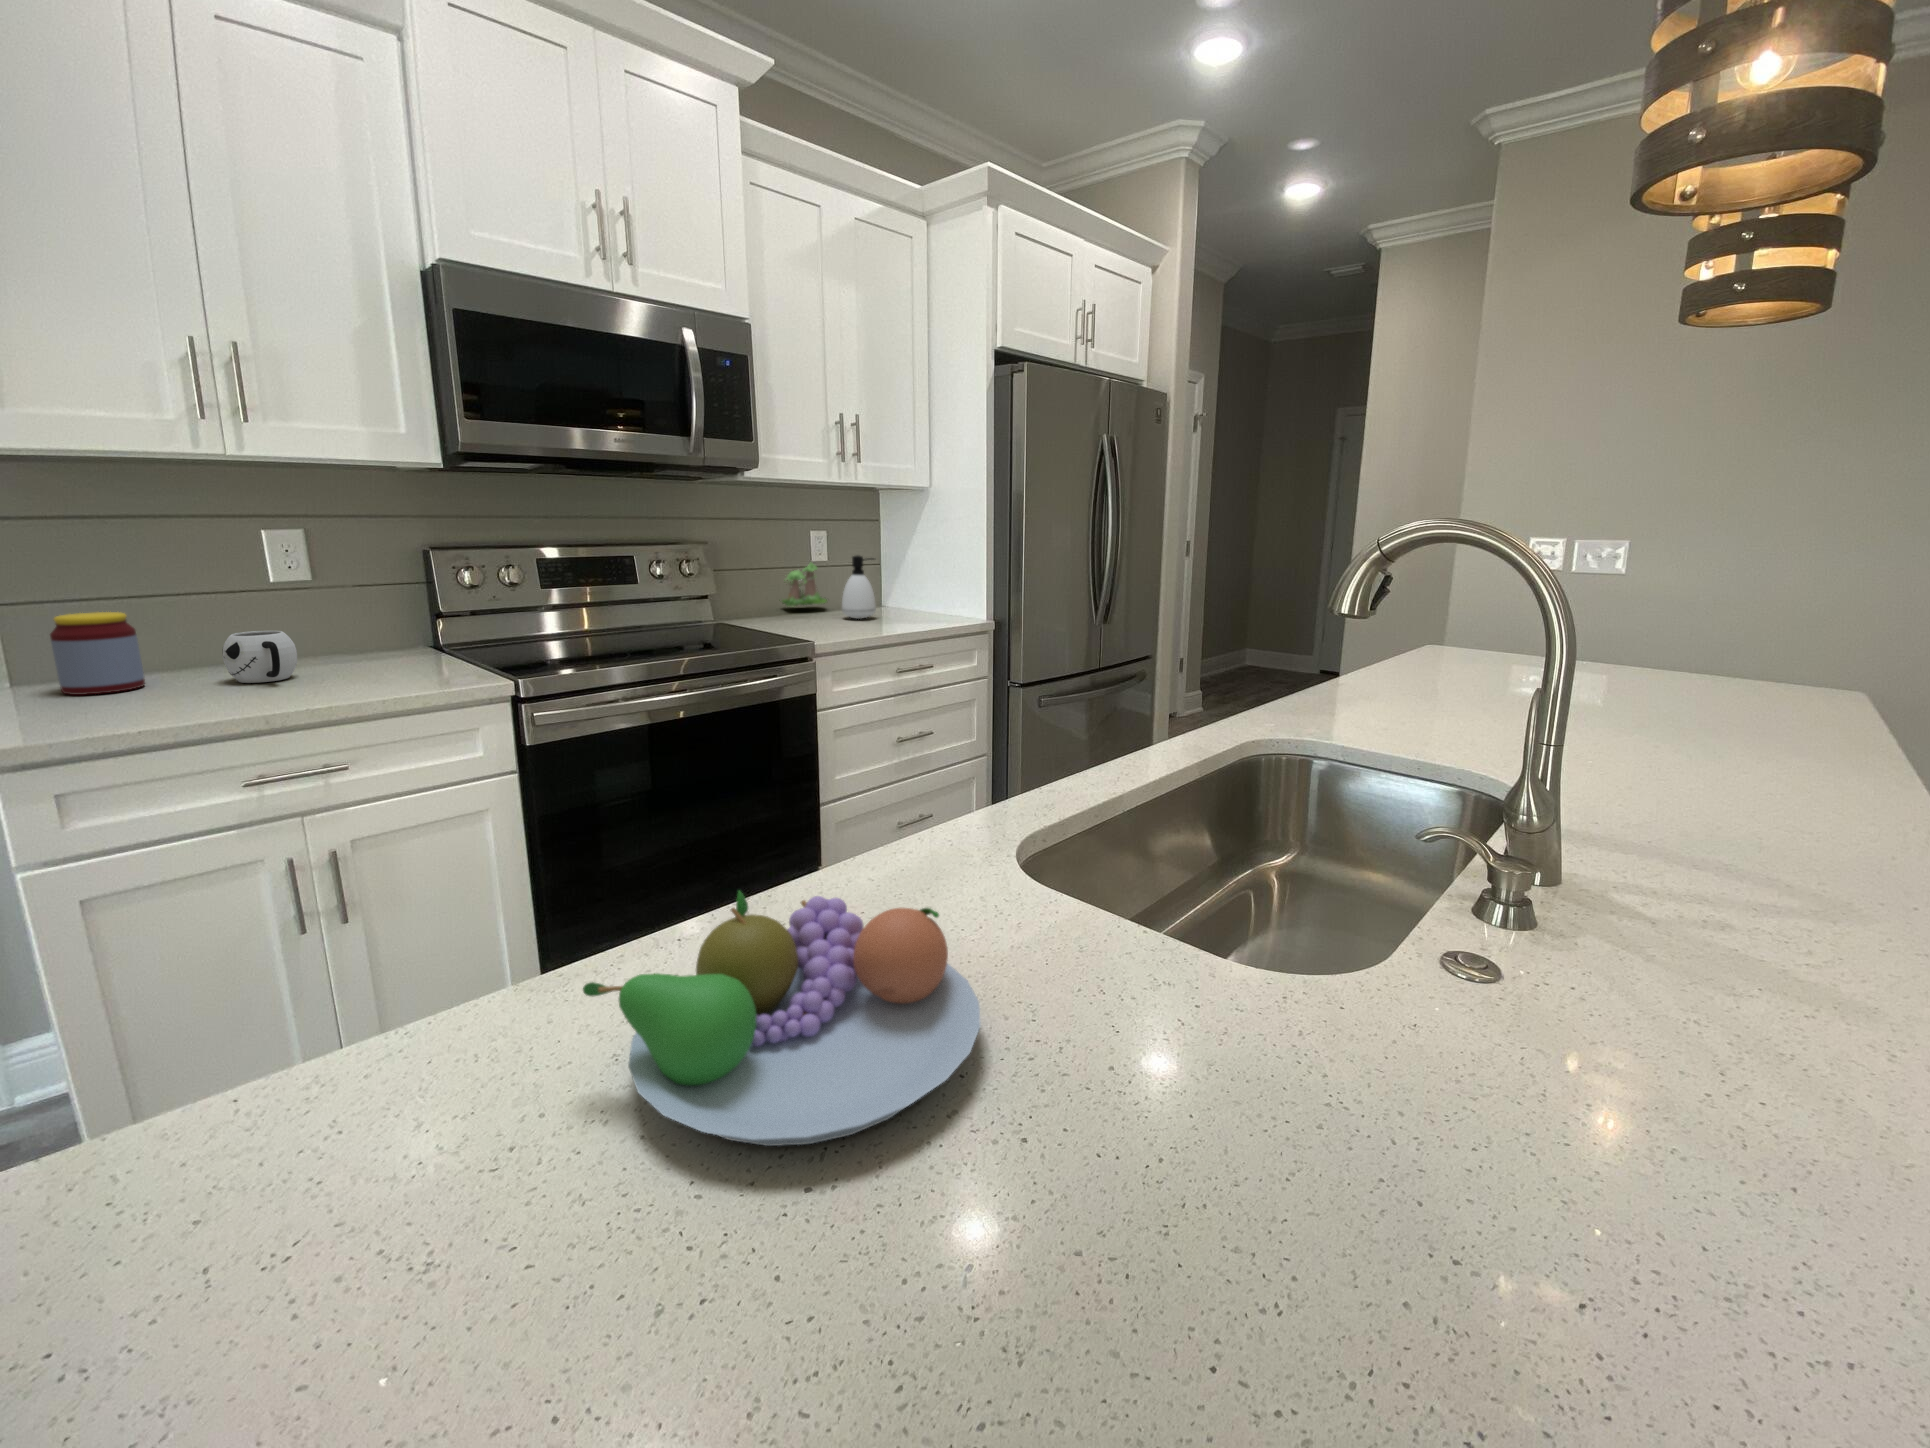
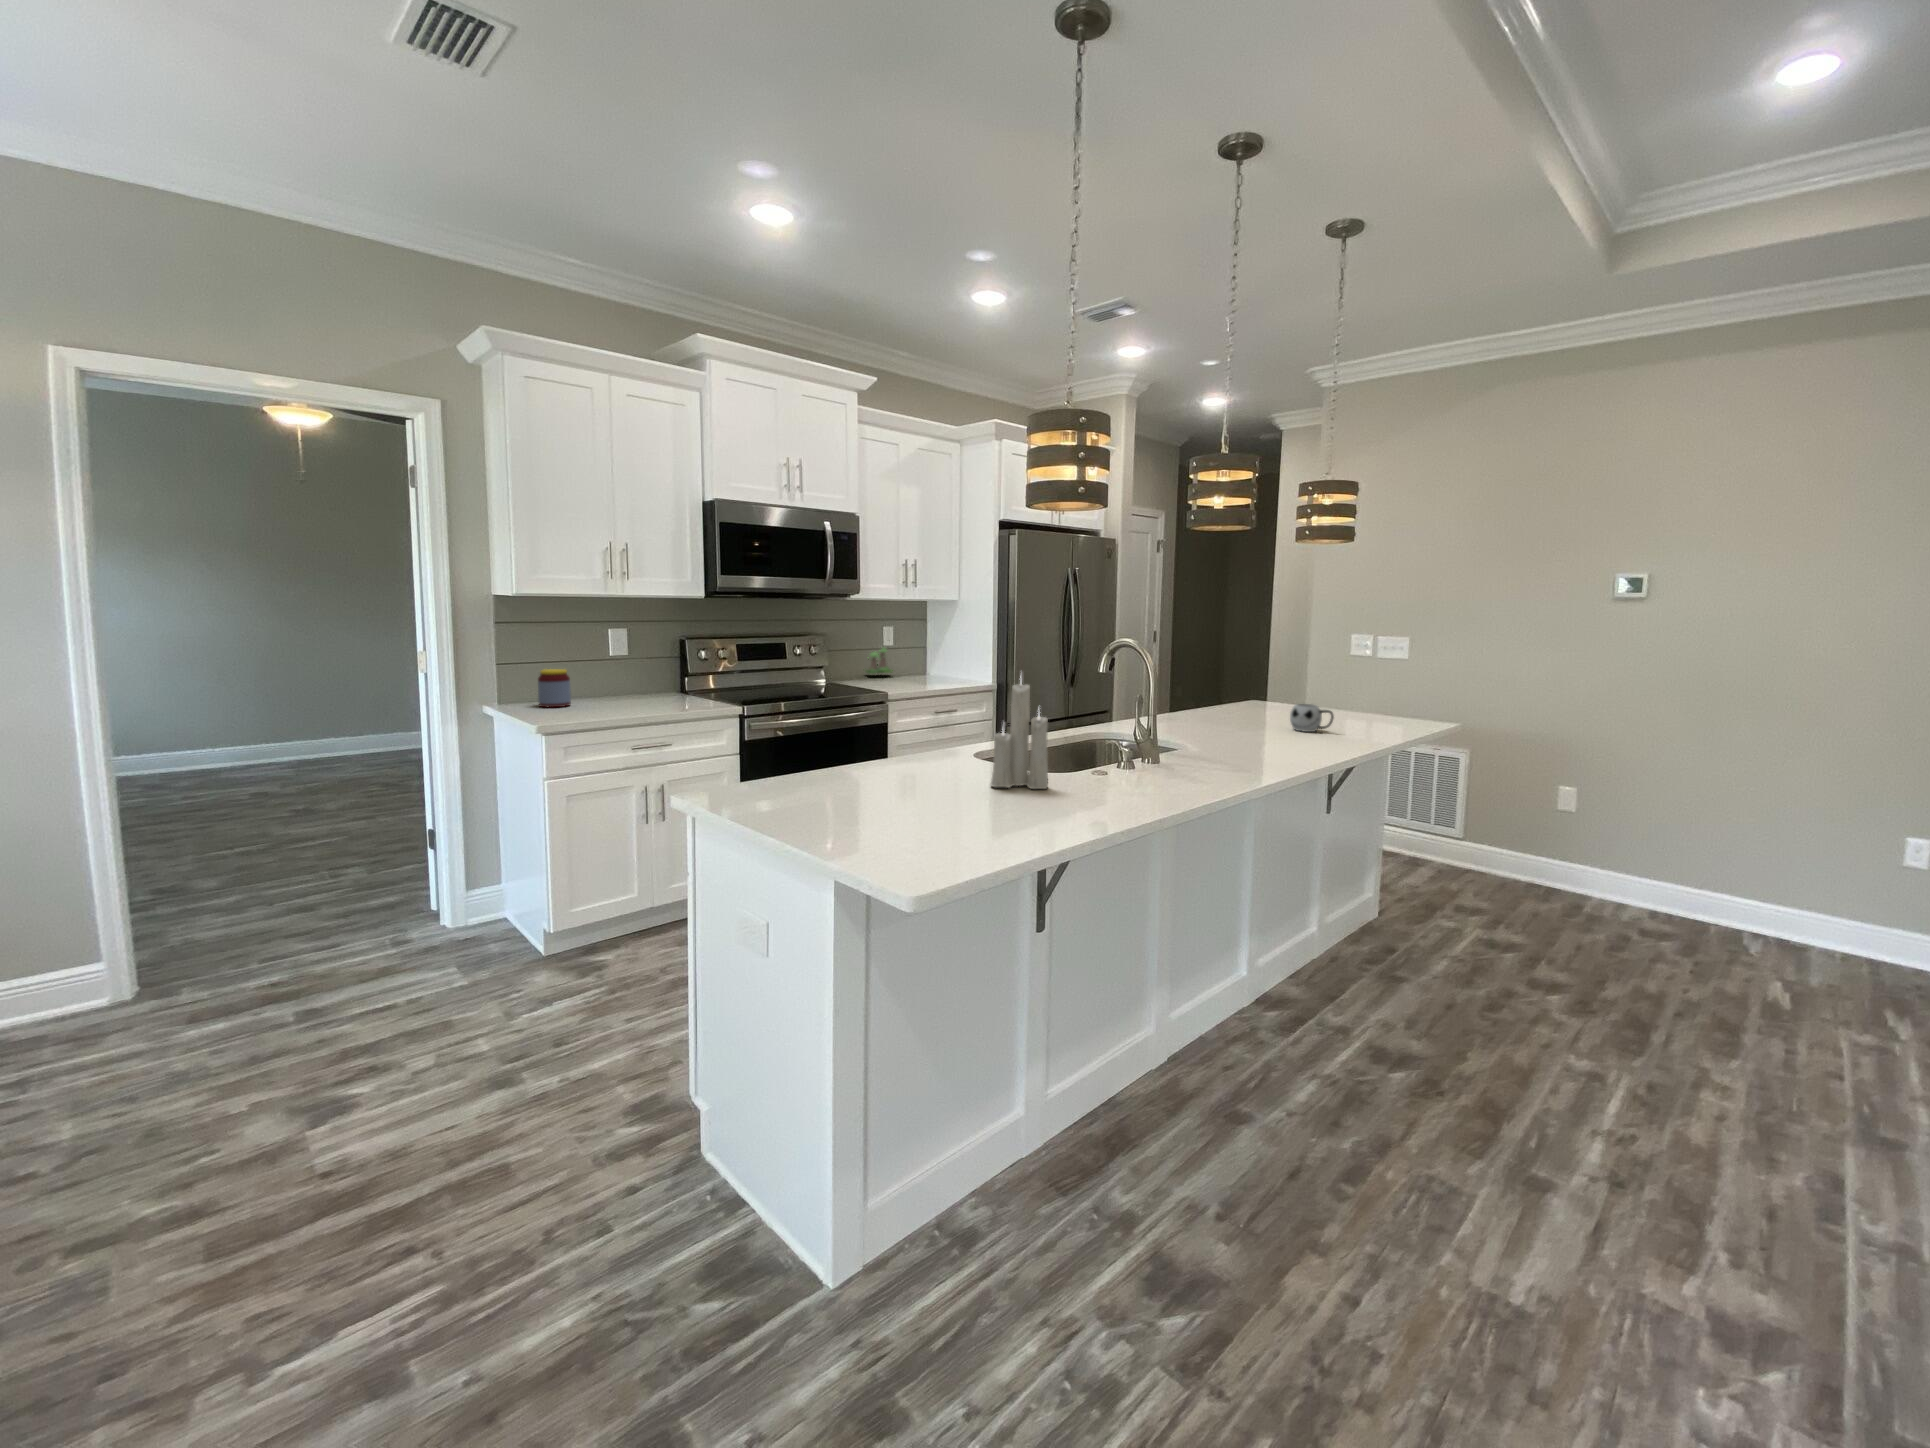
soap dispenser: present [842,555,876,619] -> none [902,643,924,682]
candle: none [1151,592,1404,1111] -> present [991,677,1048,789]
mug: present [222,631,297,683] -> present [1290,704,1334,732]
fruit bowl: present [583,891,980,1146] -> none [853,742,950,788]

